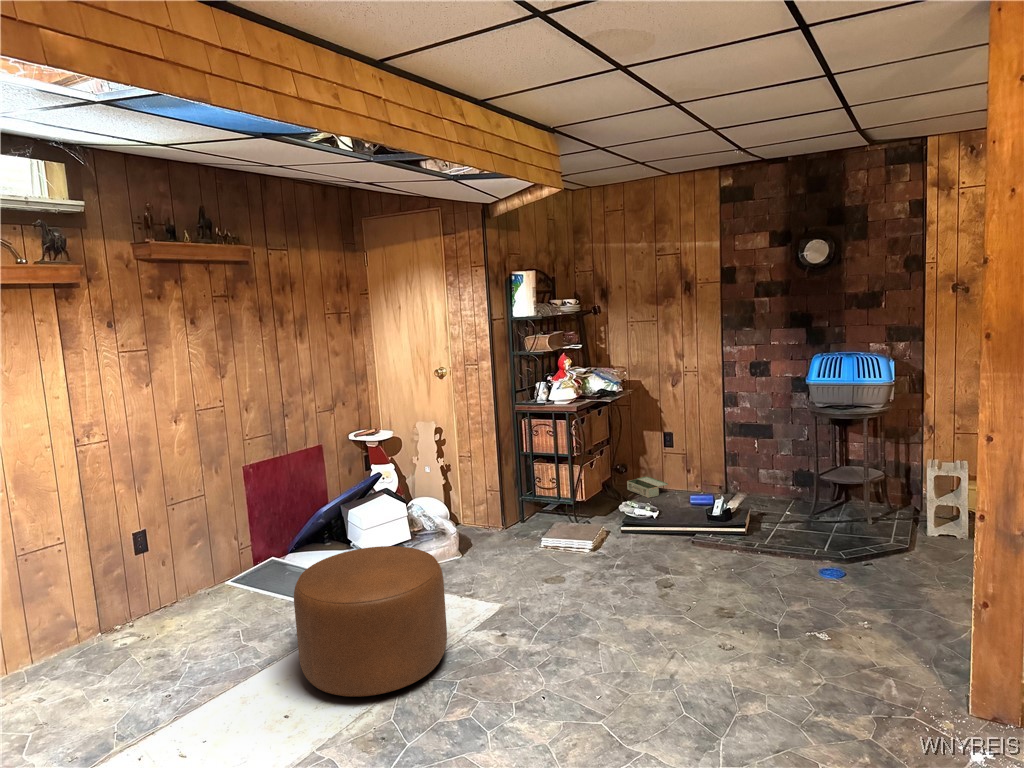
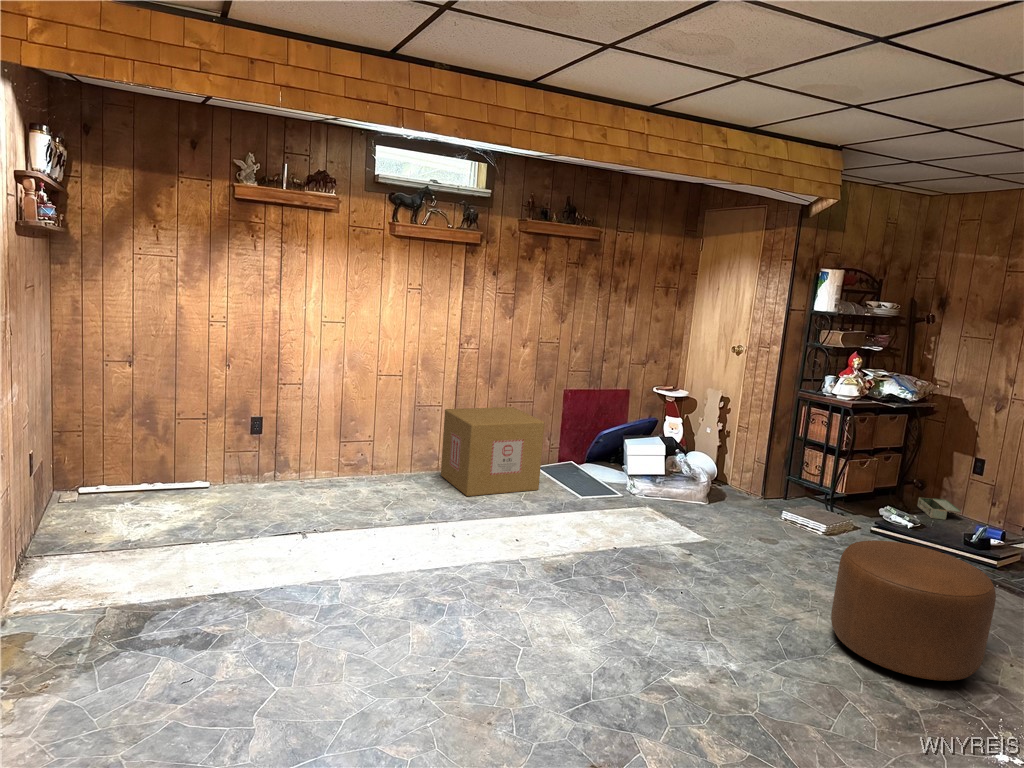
cardboard box: none [68,511,252,675] -> present [441,407,544,496]
ottoman: present [294,546,447,696] -> present [831,540,996,681]

